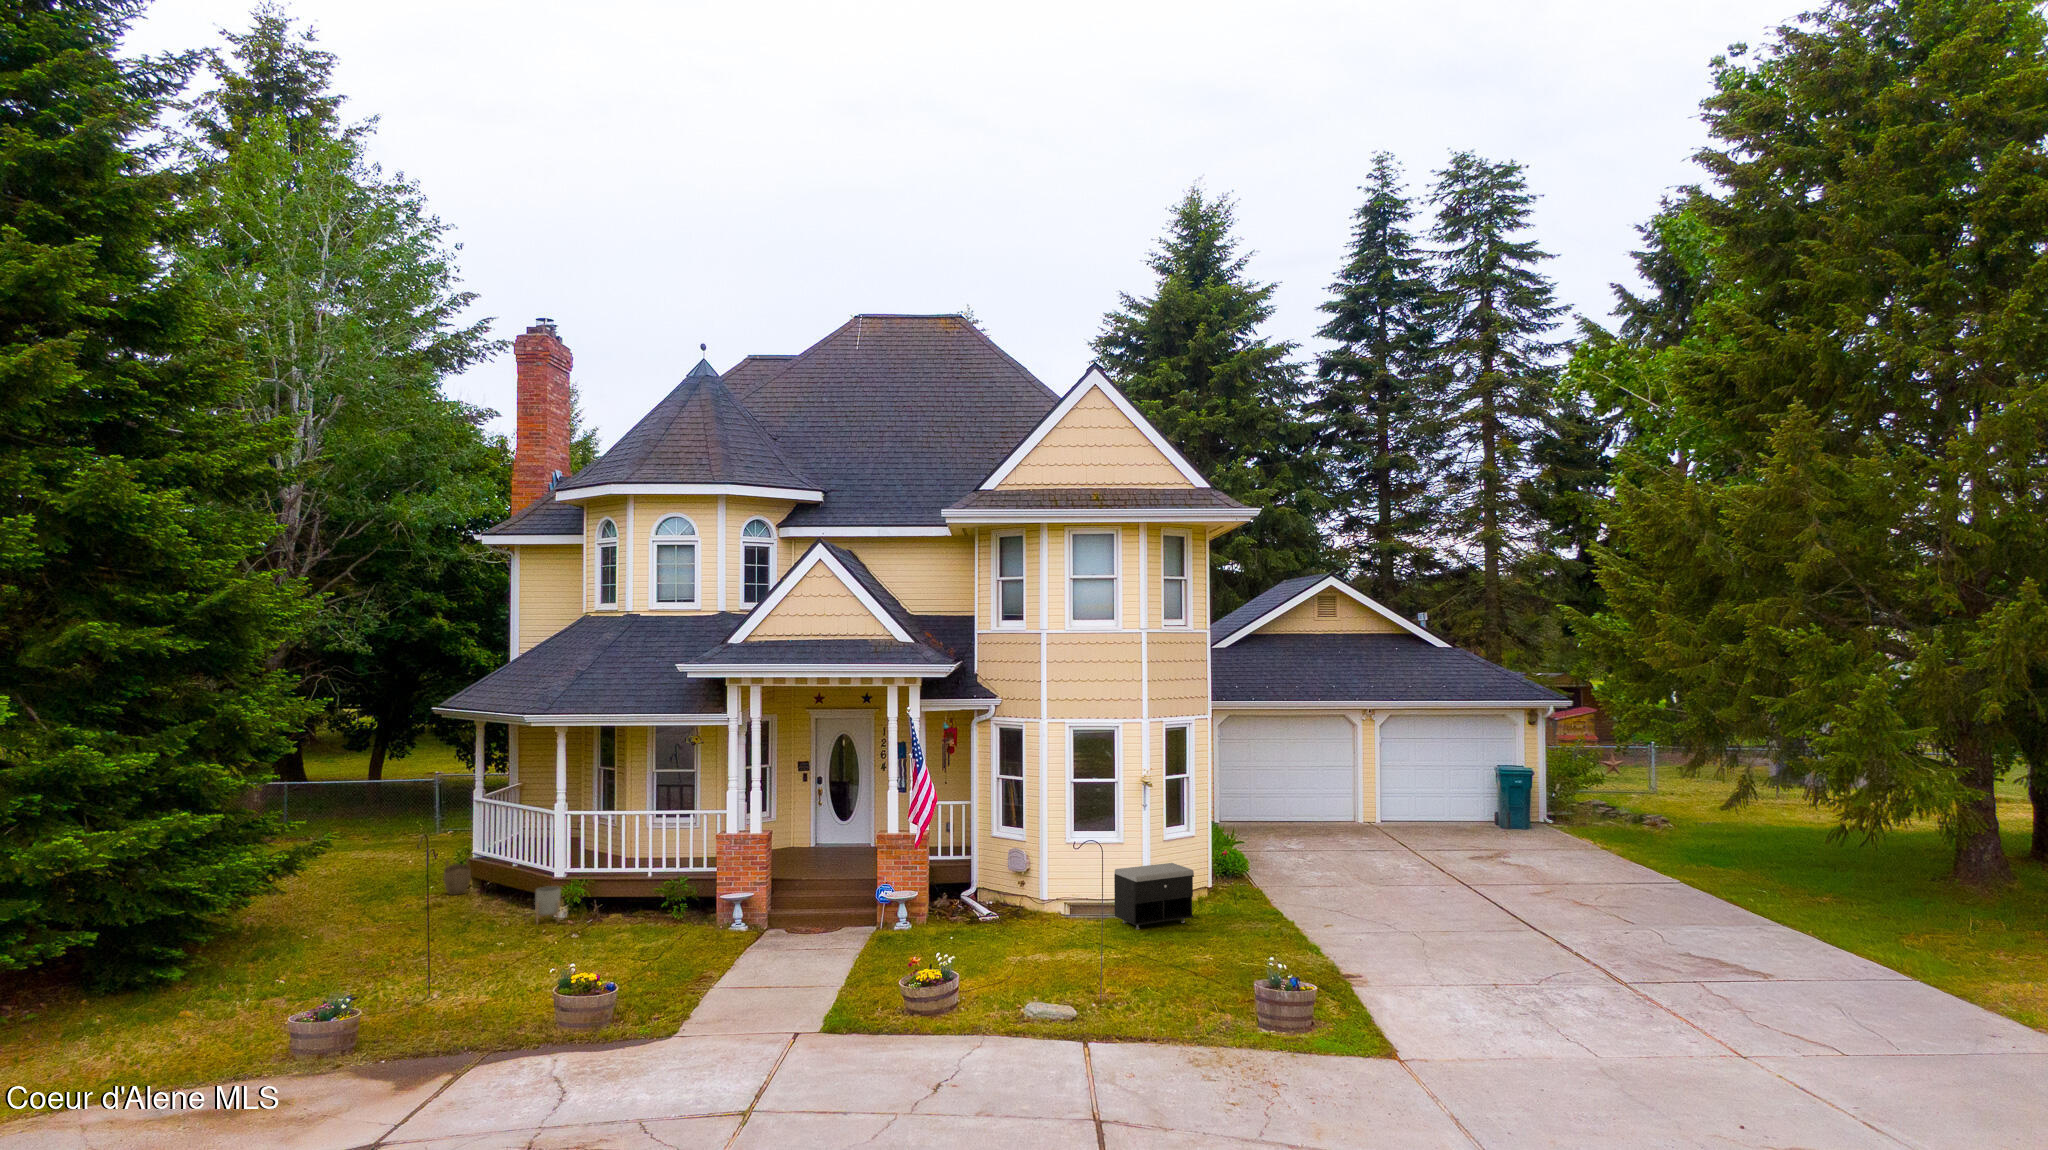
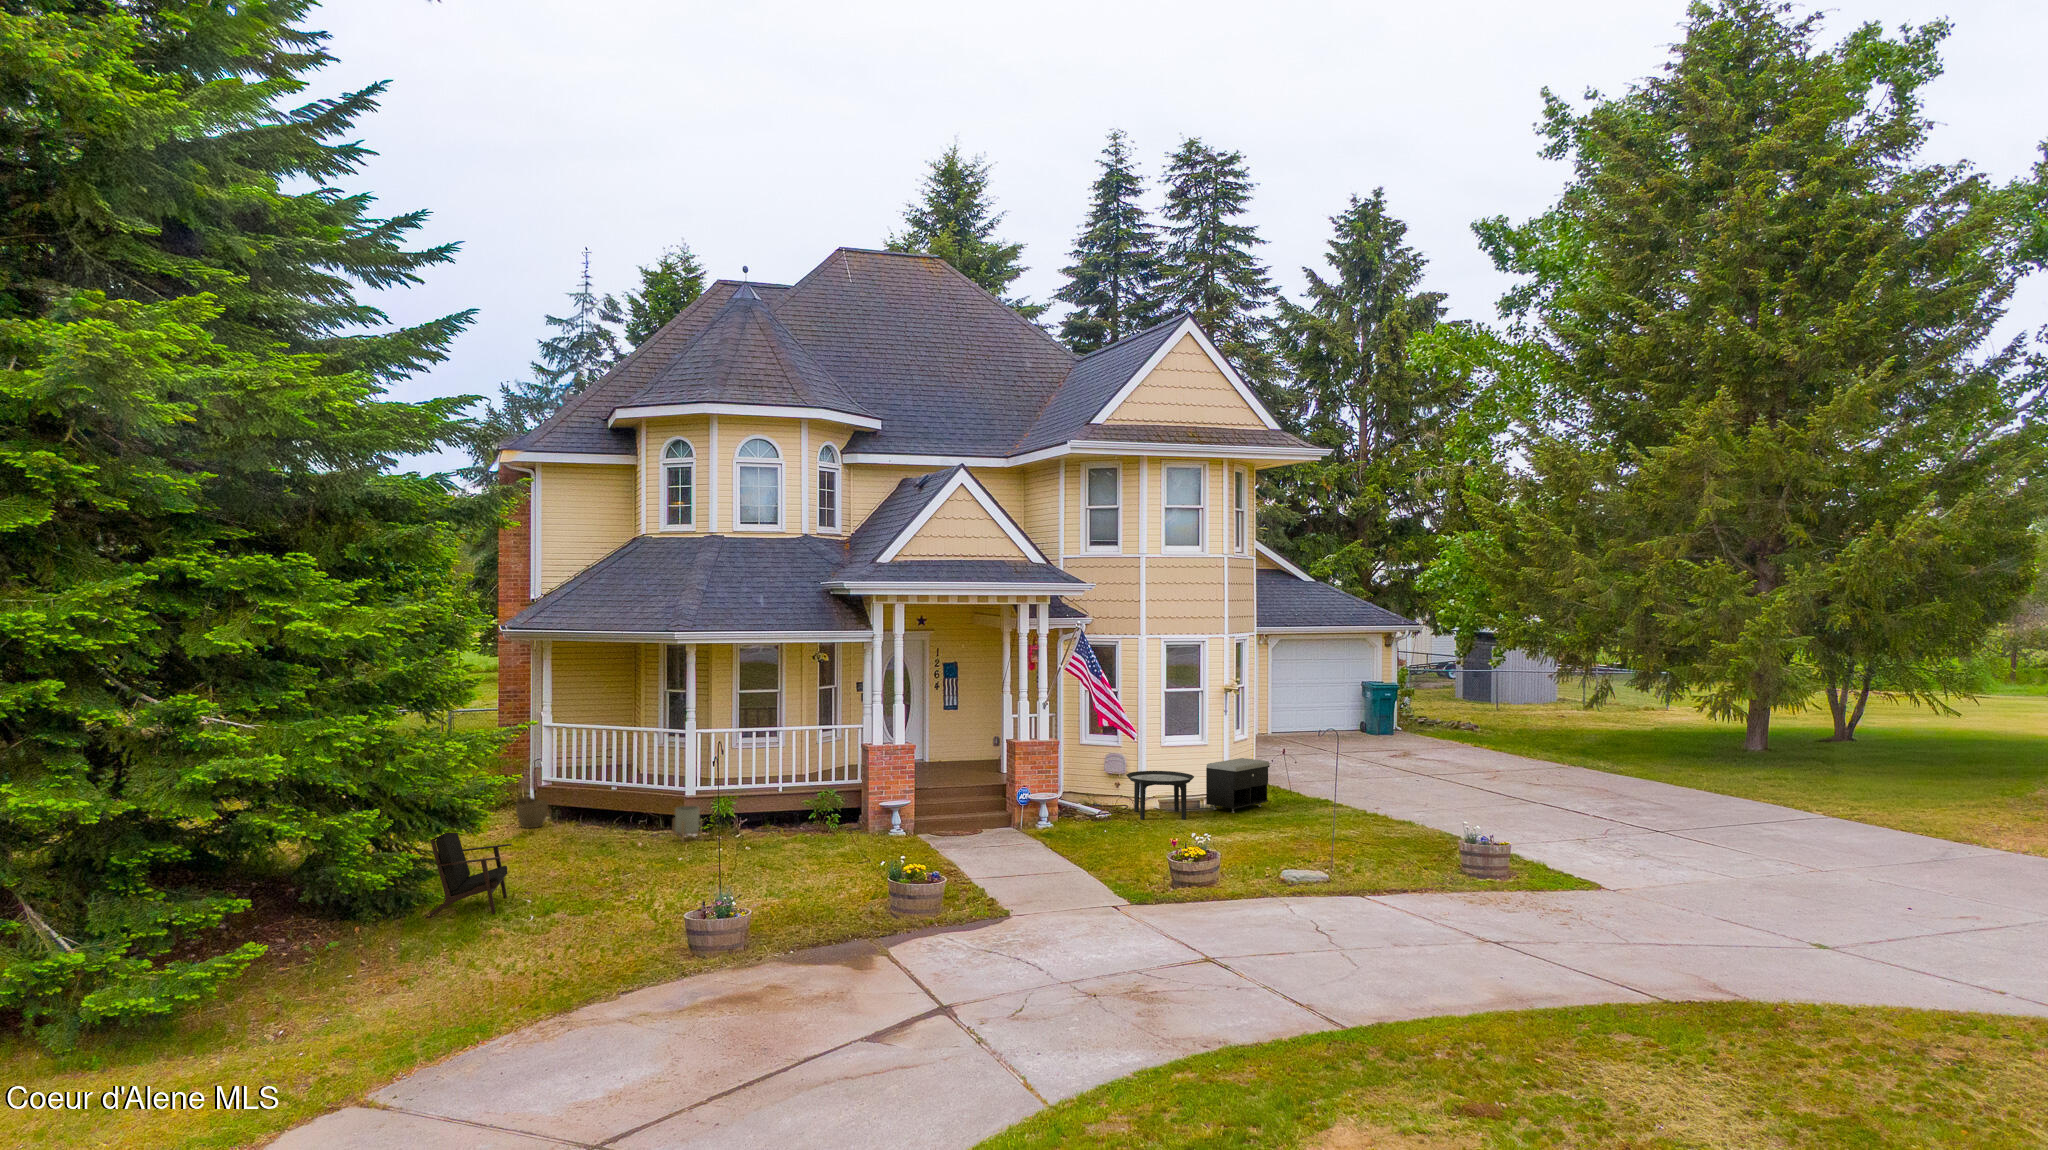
round table: none [1011,873,1087,935] -> present [1126,771,1194,820]
lounge chair: none [179,888,288,999] -> present [426,833,512,918]

